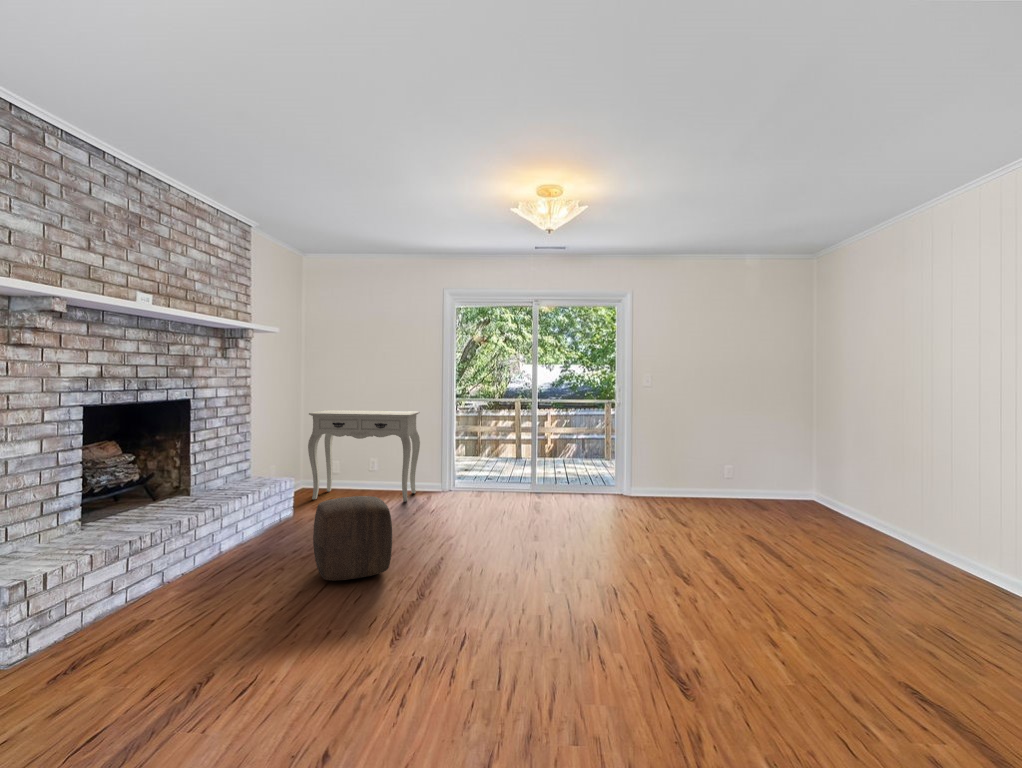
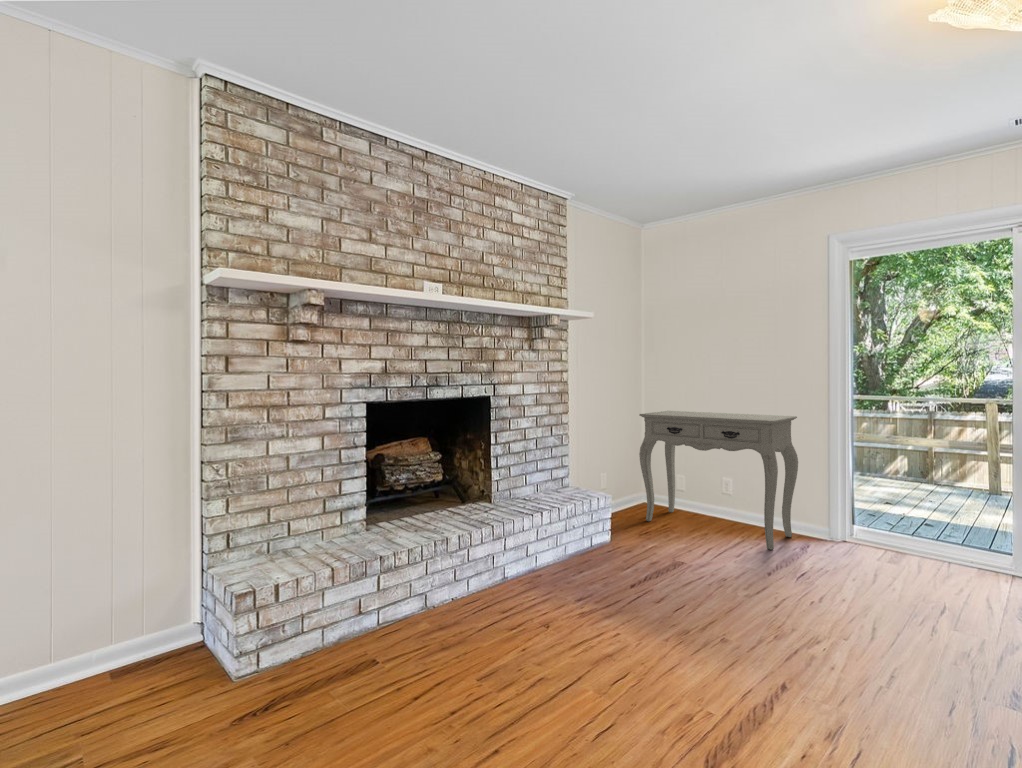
ottoman: present [313,496,392,581] -> none [571,548,694,701]

